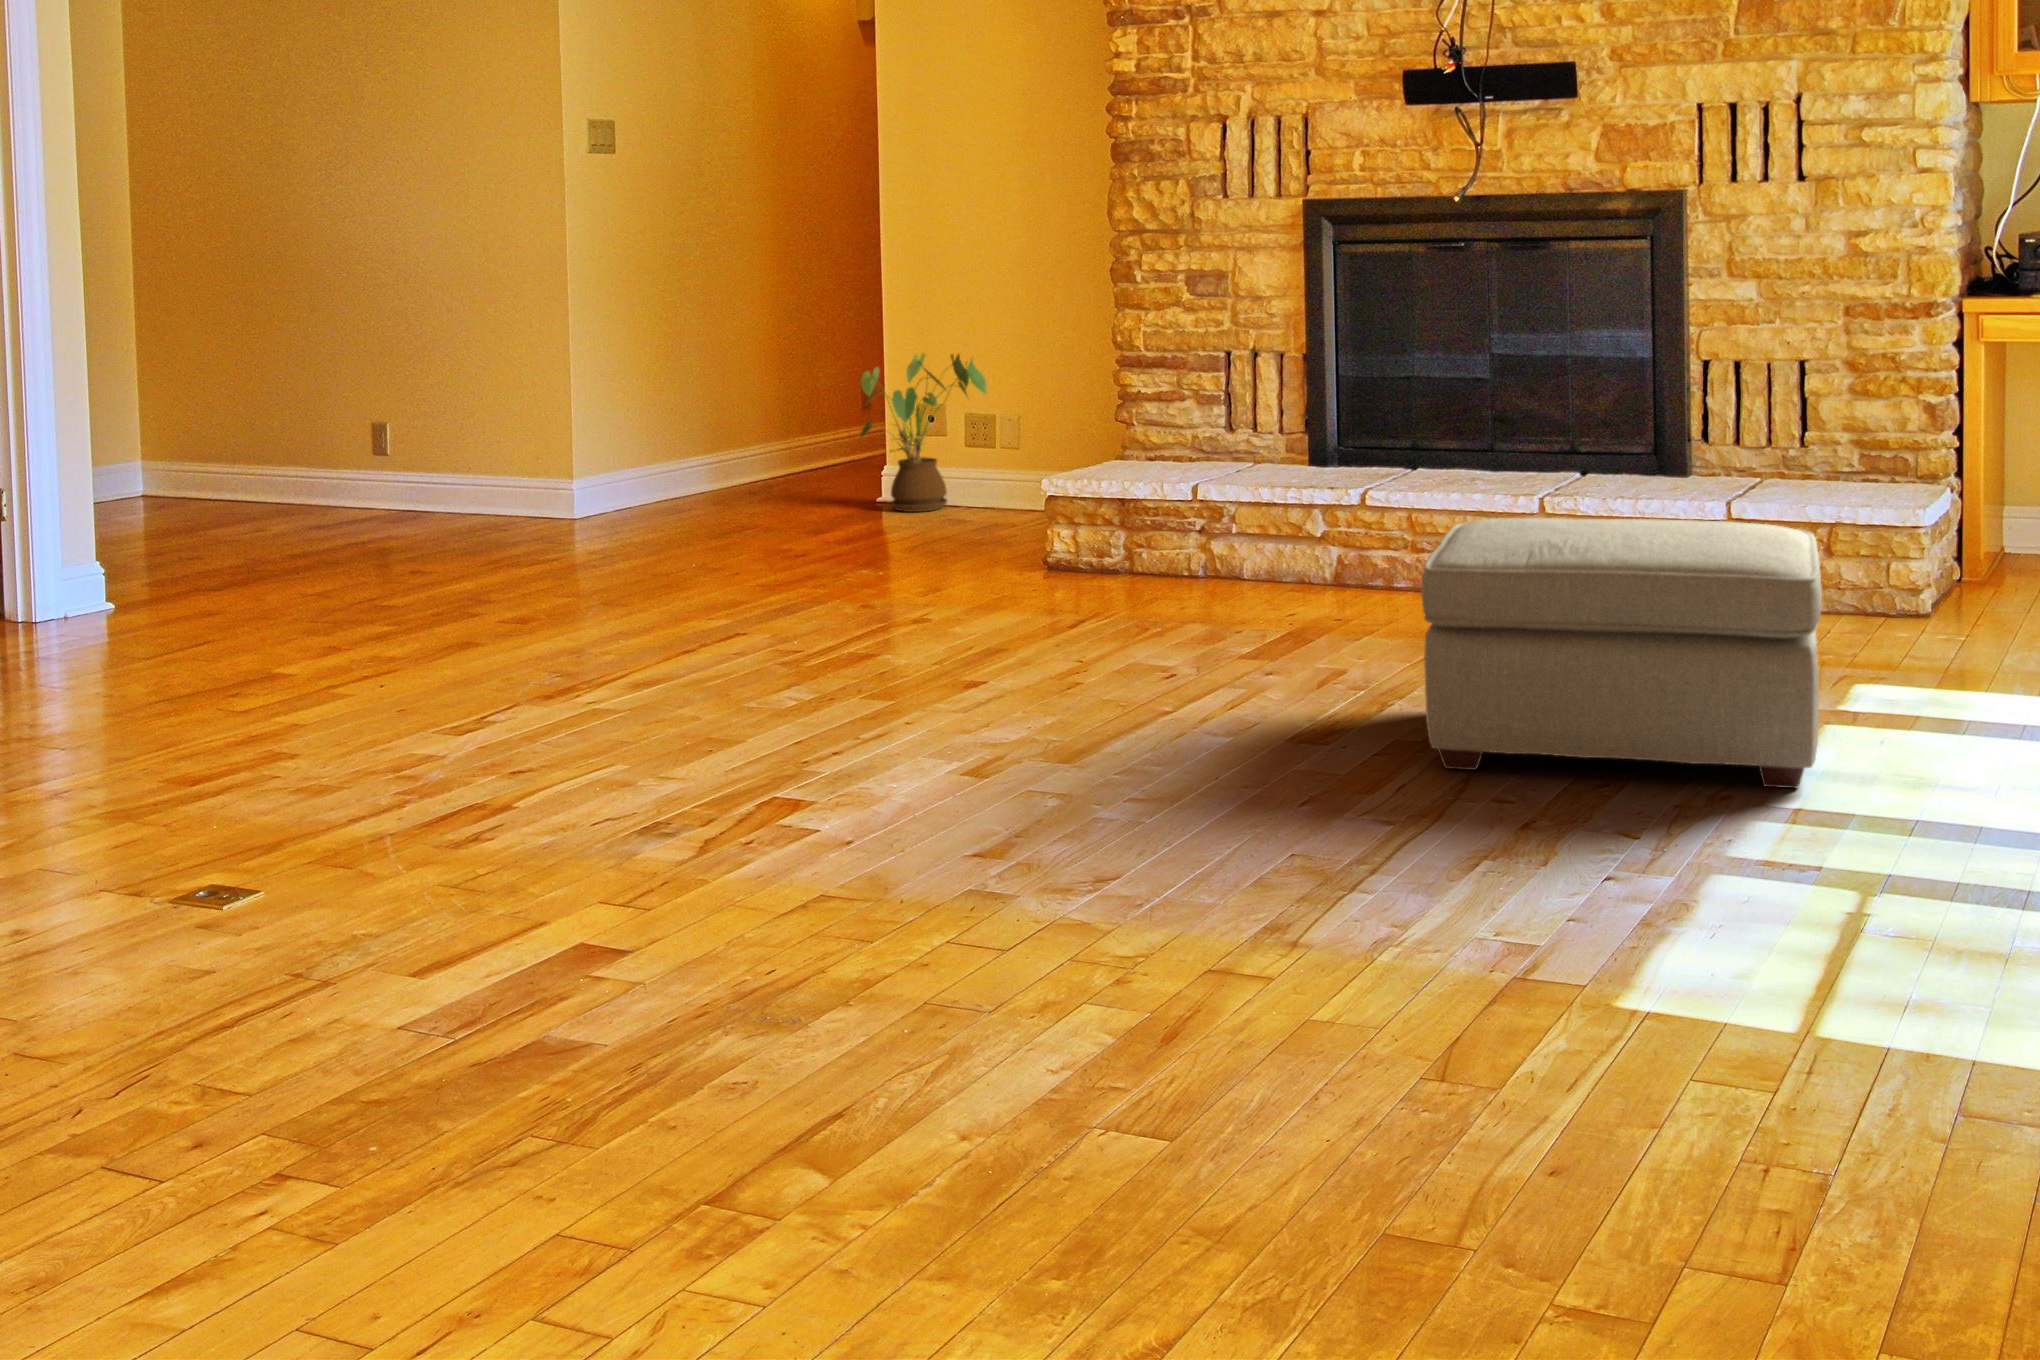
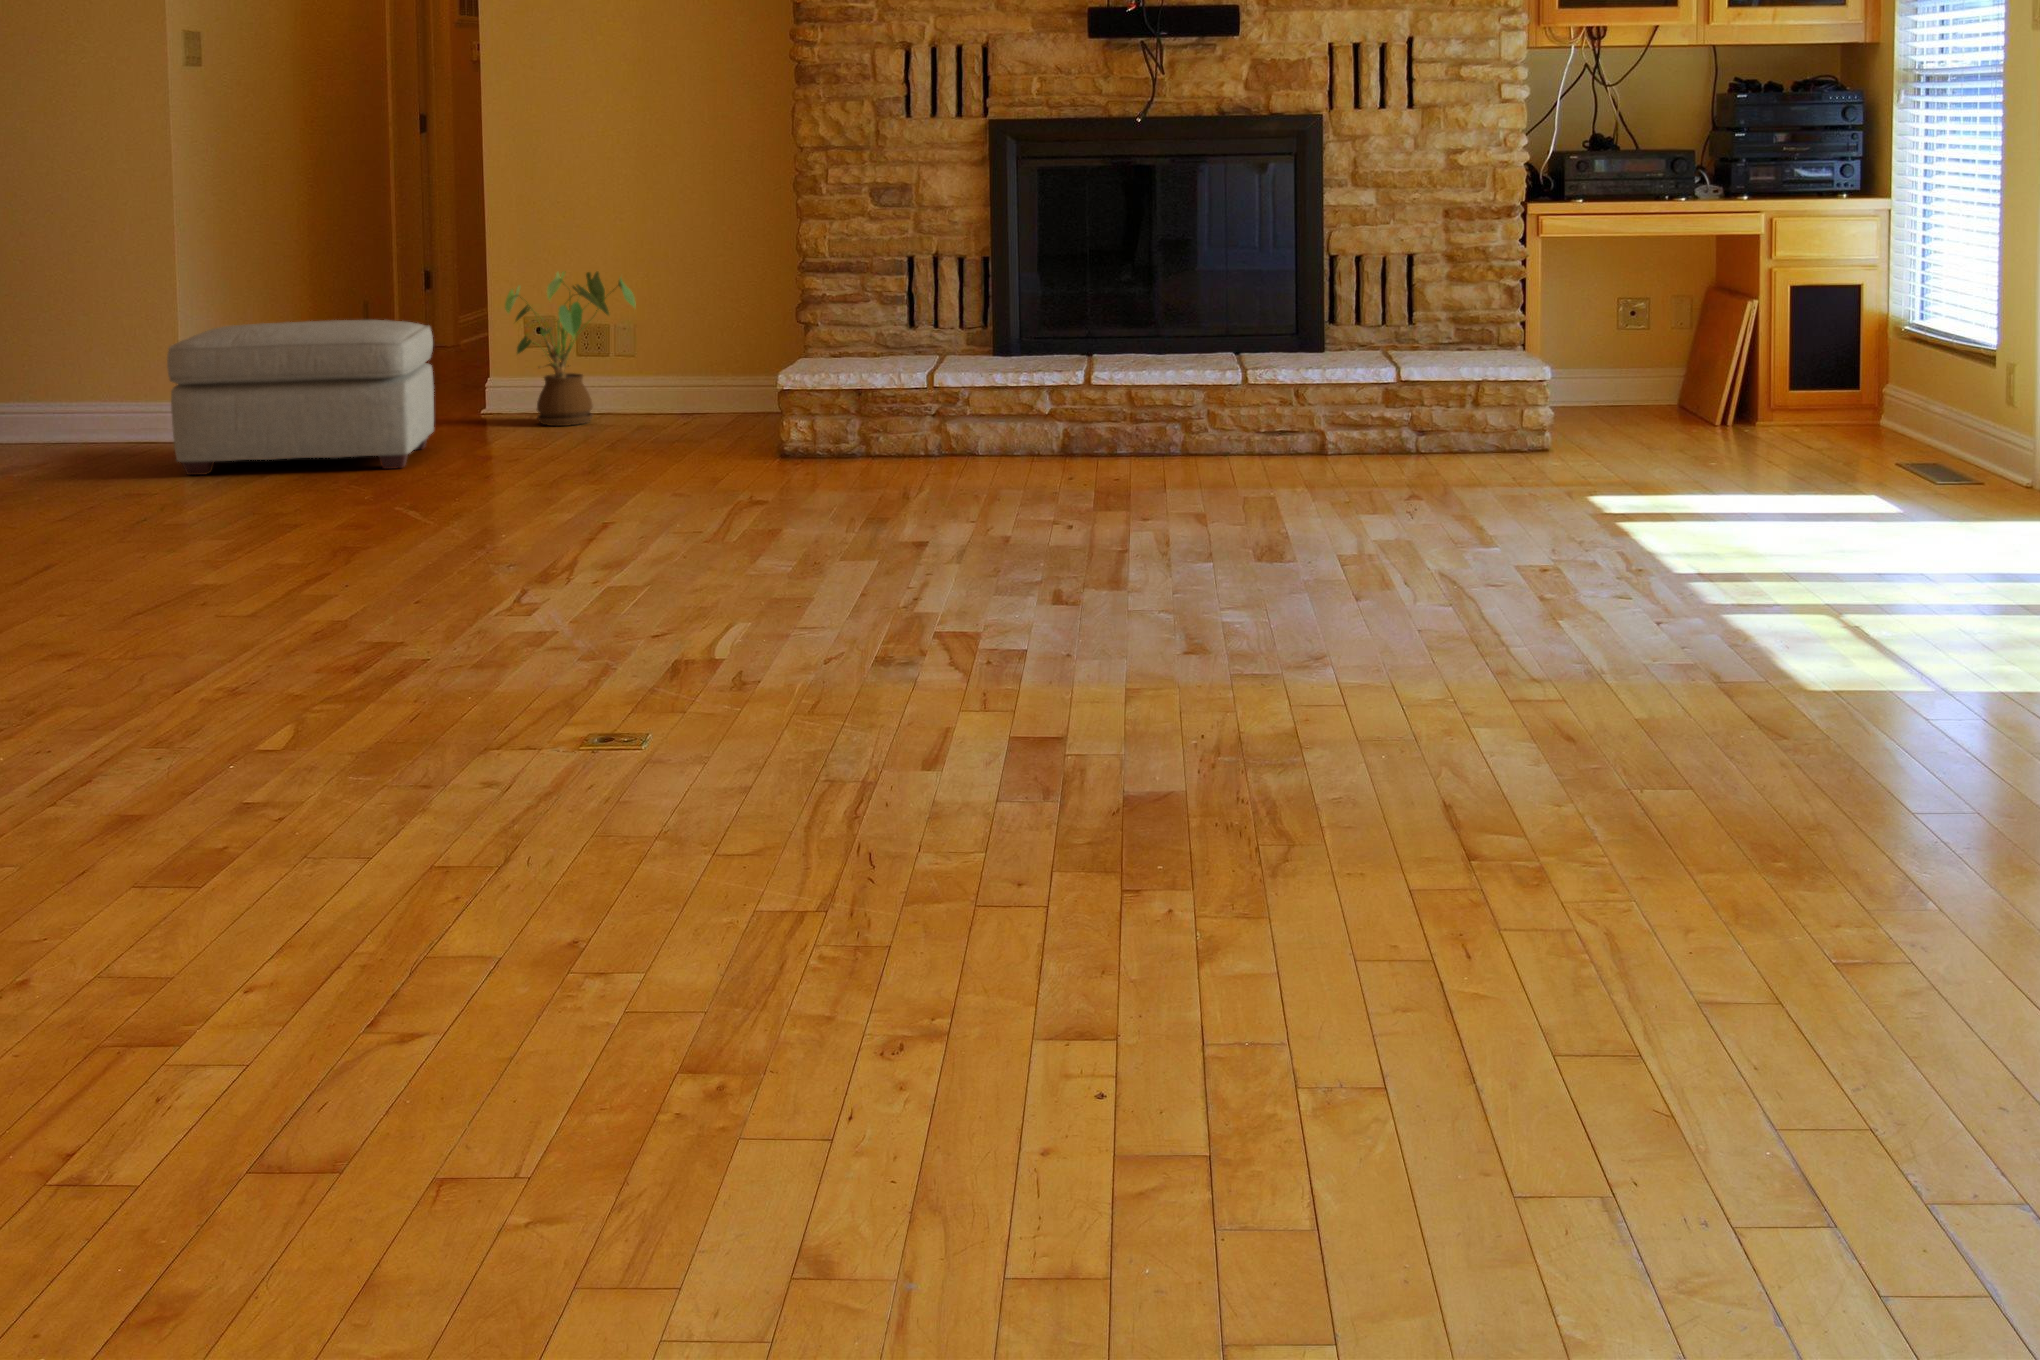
ottoman: present [1421,518,1822,788] -> present [167,320,434,475]

